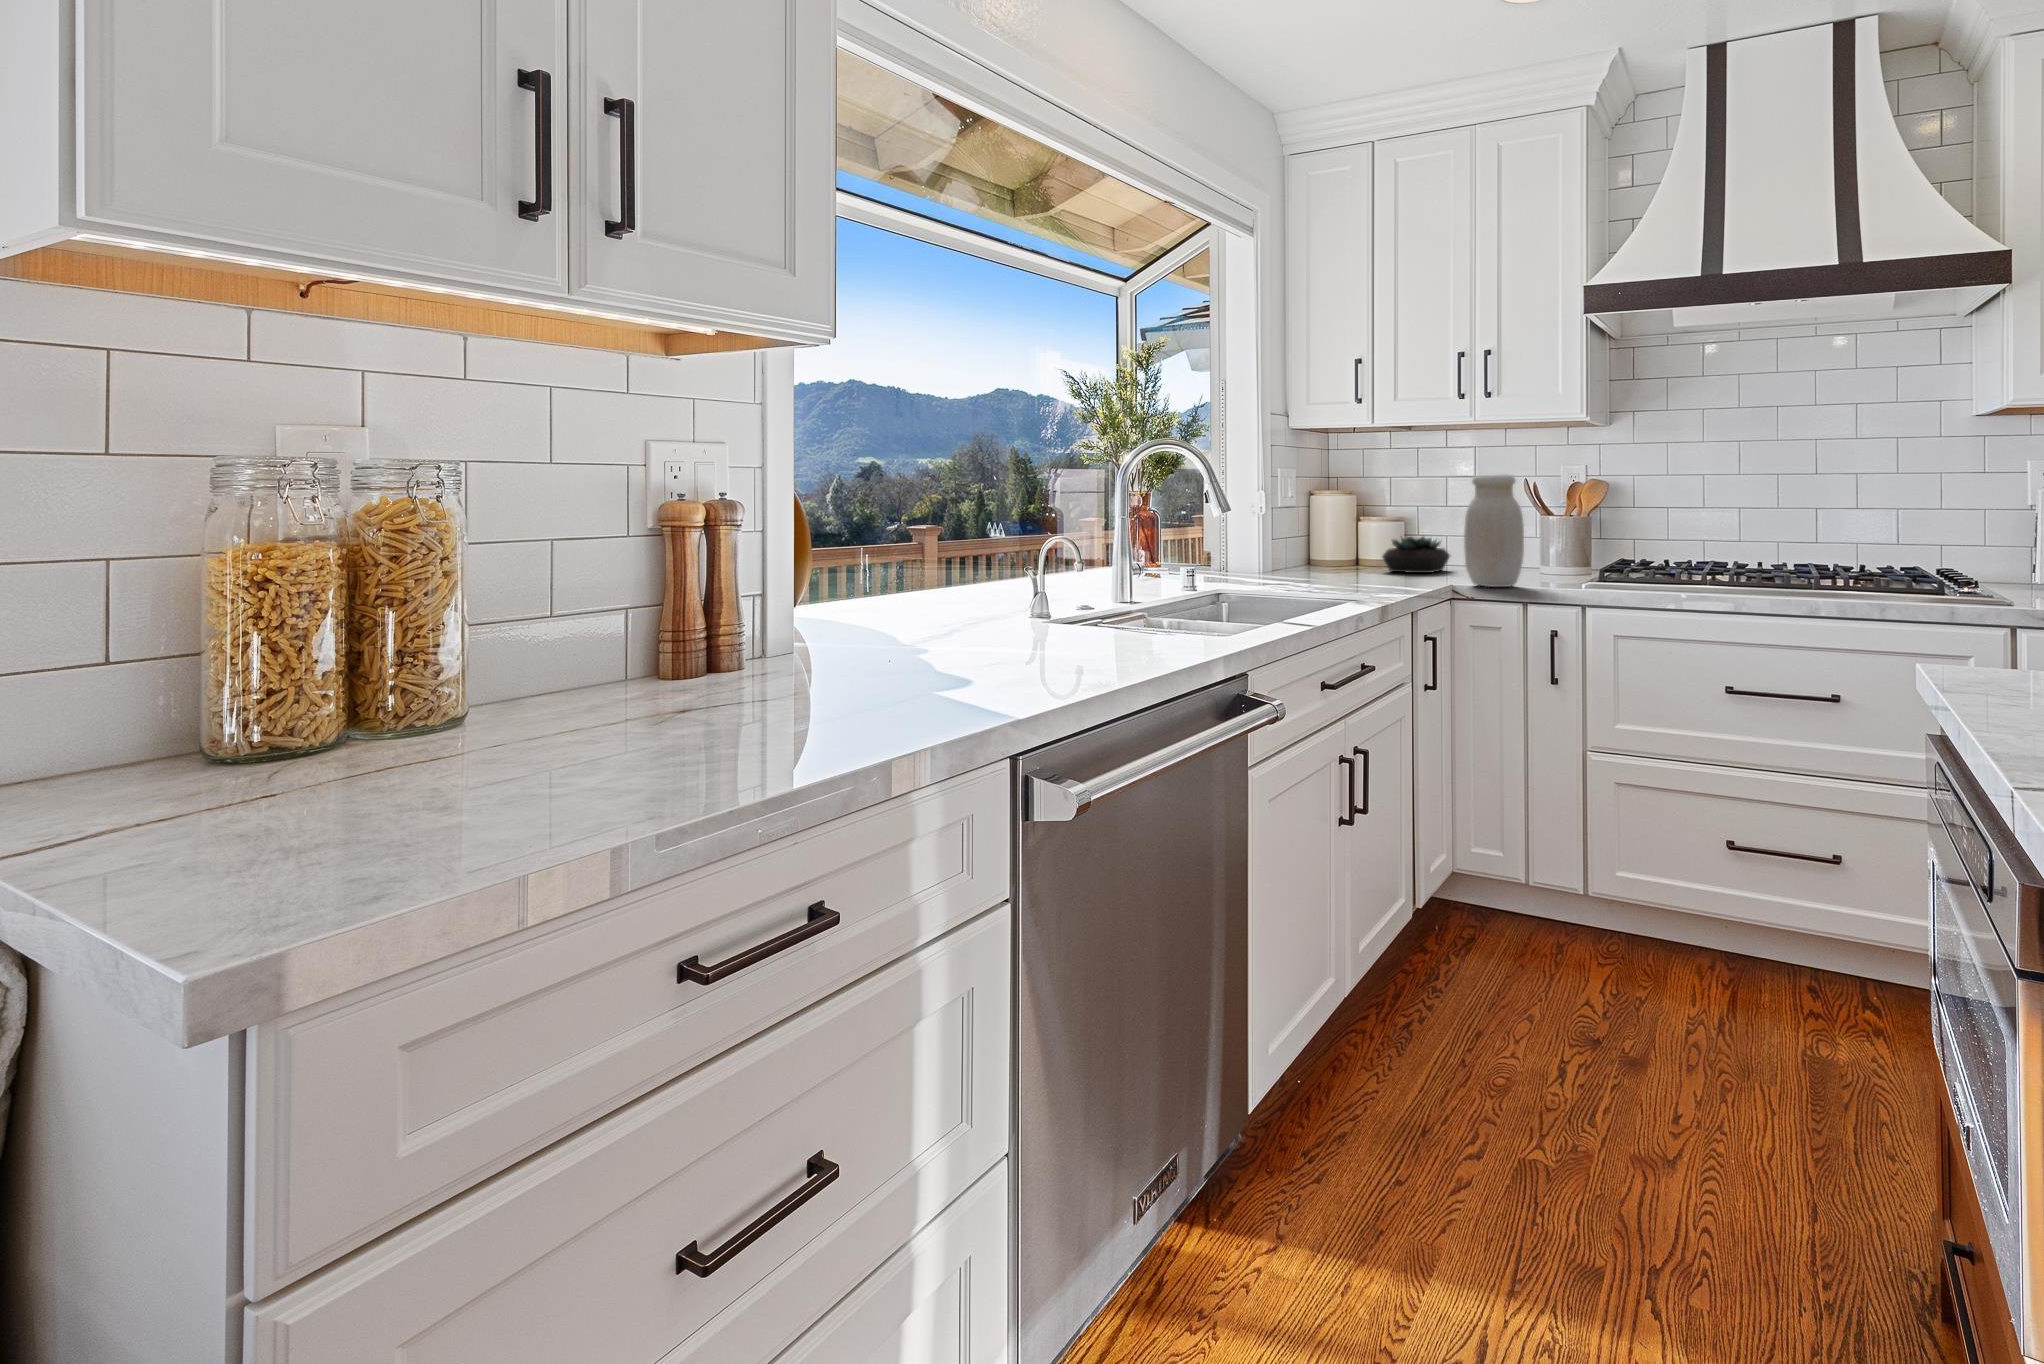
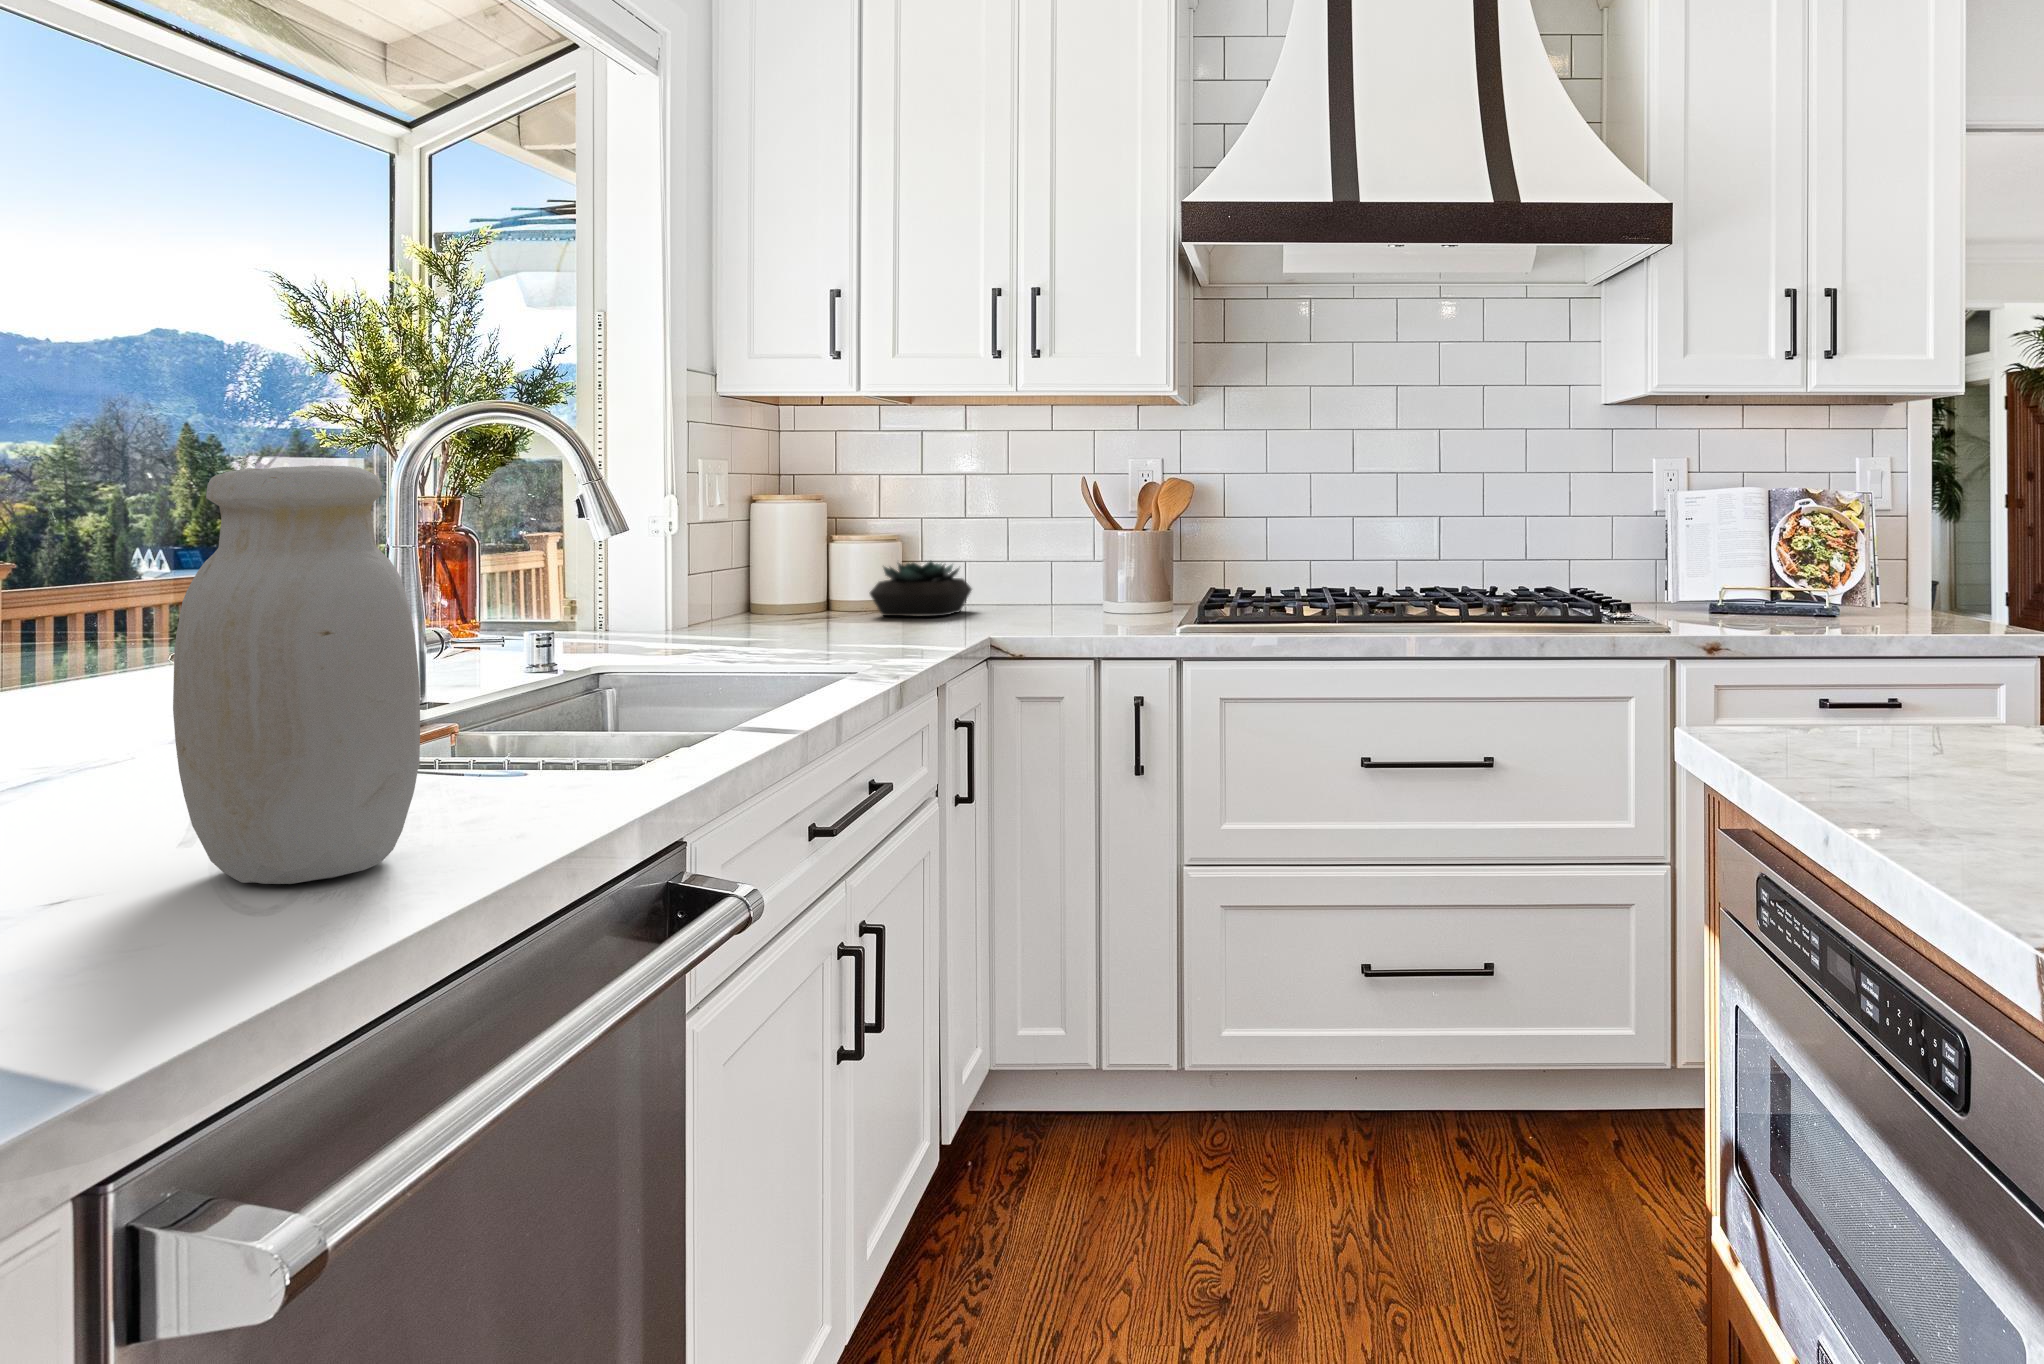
jar: present [1464,474,1524,587] -> present [173,465,420,884]

